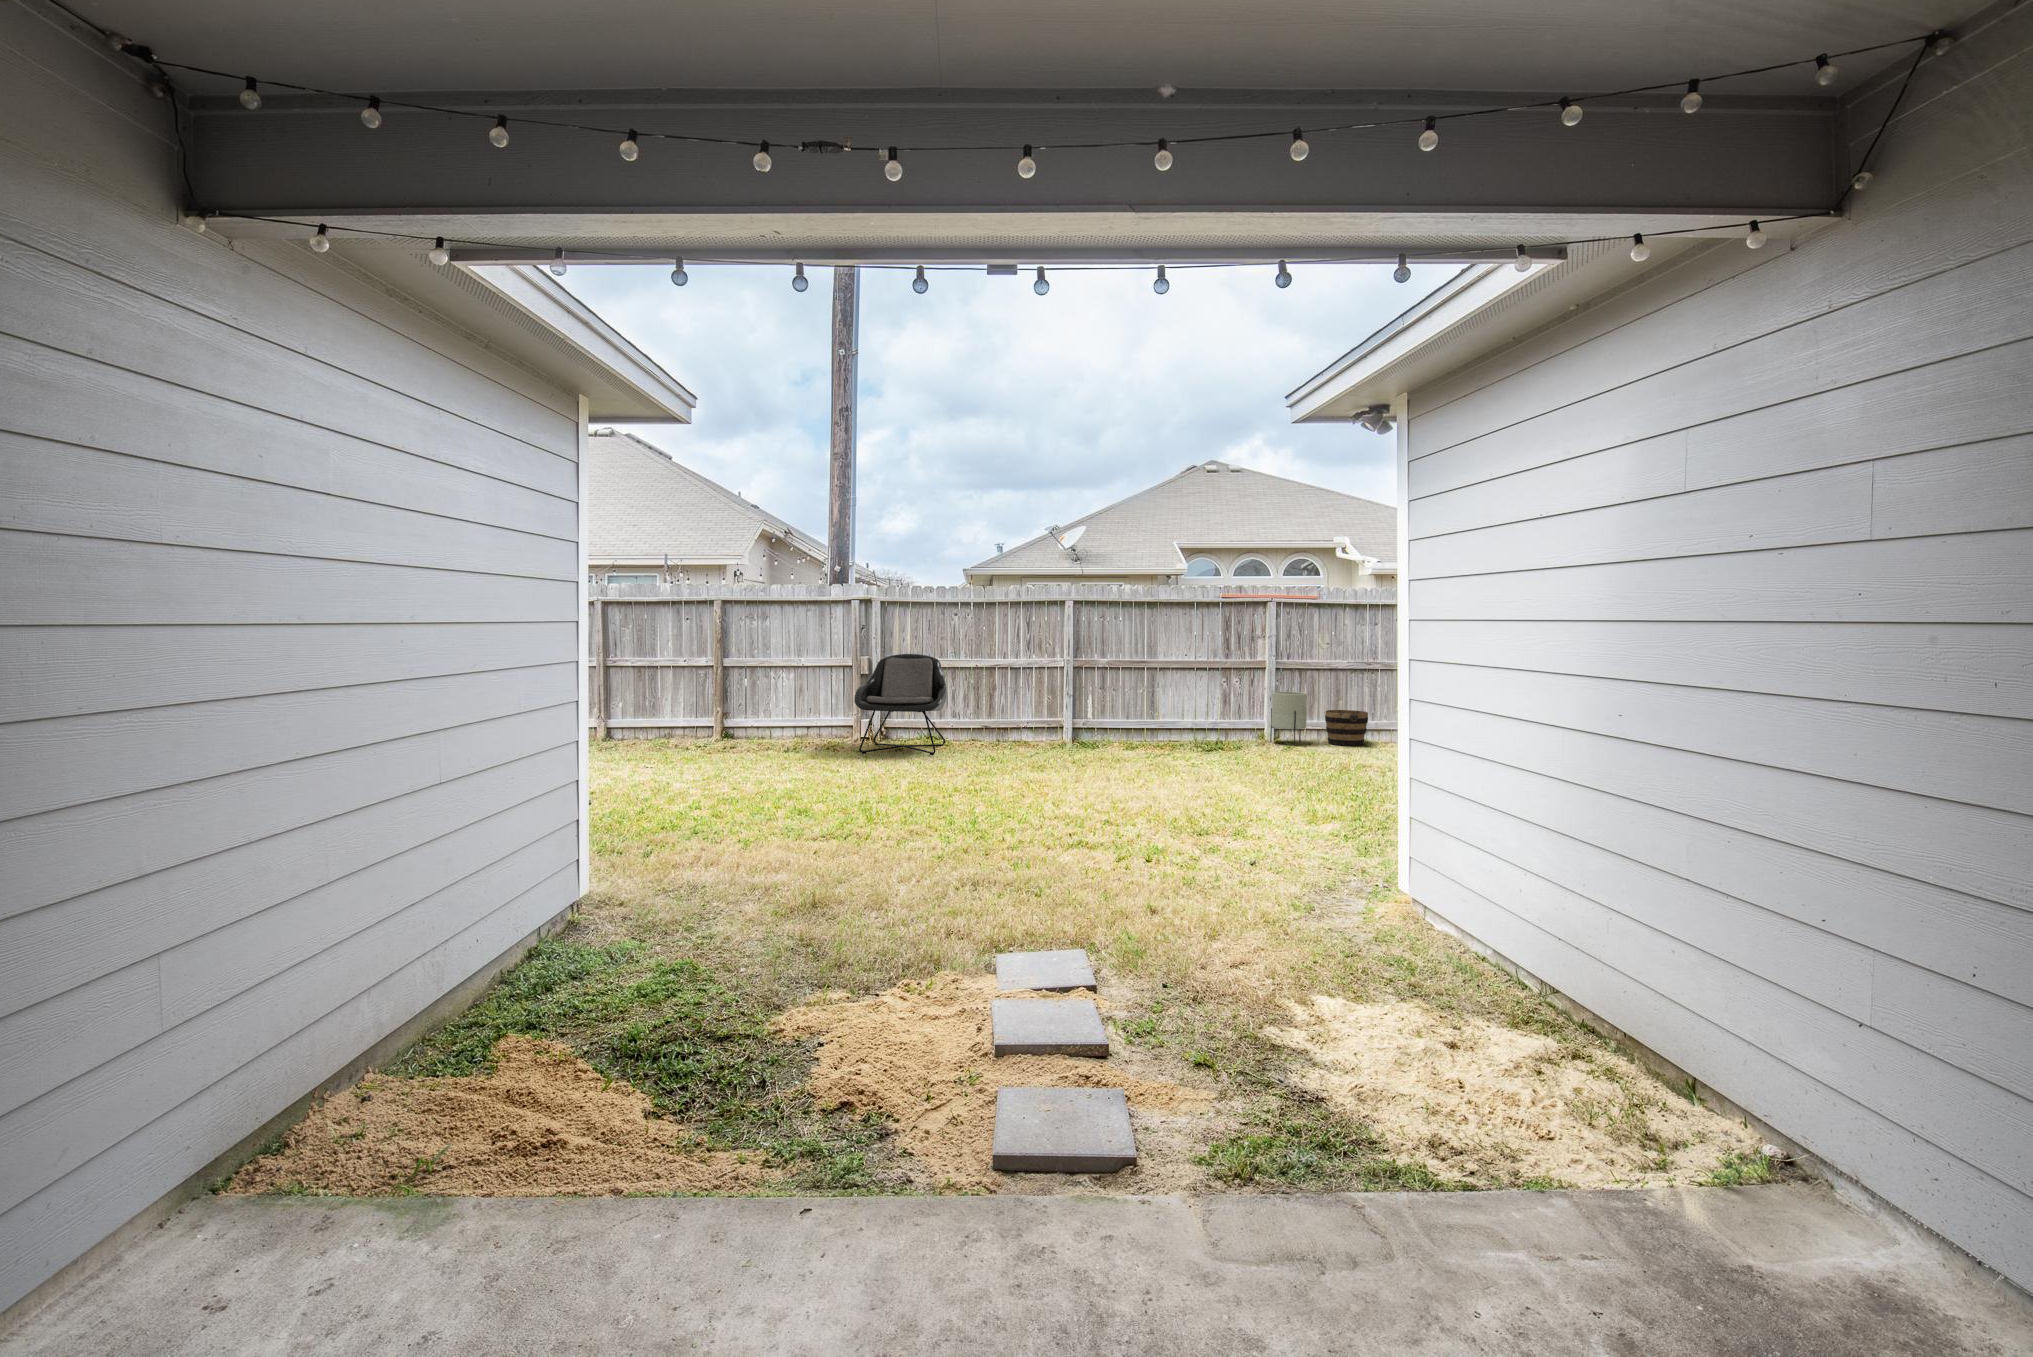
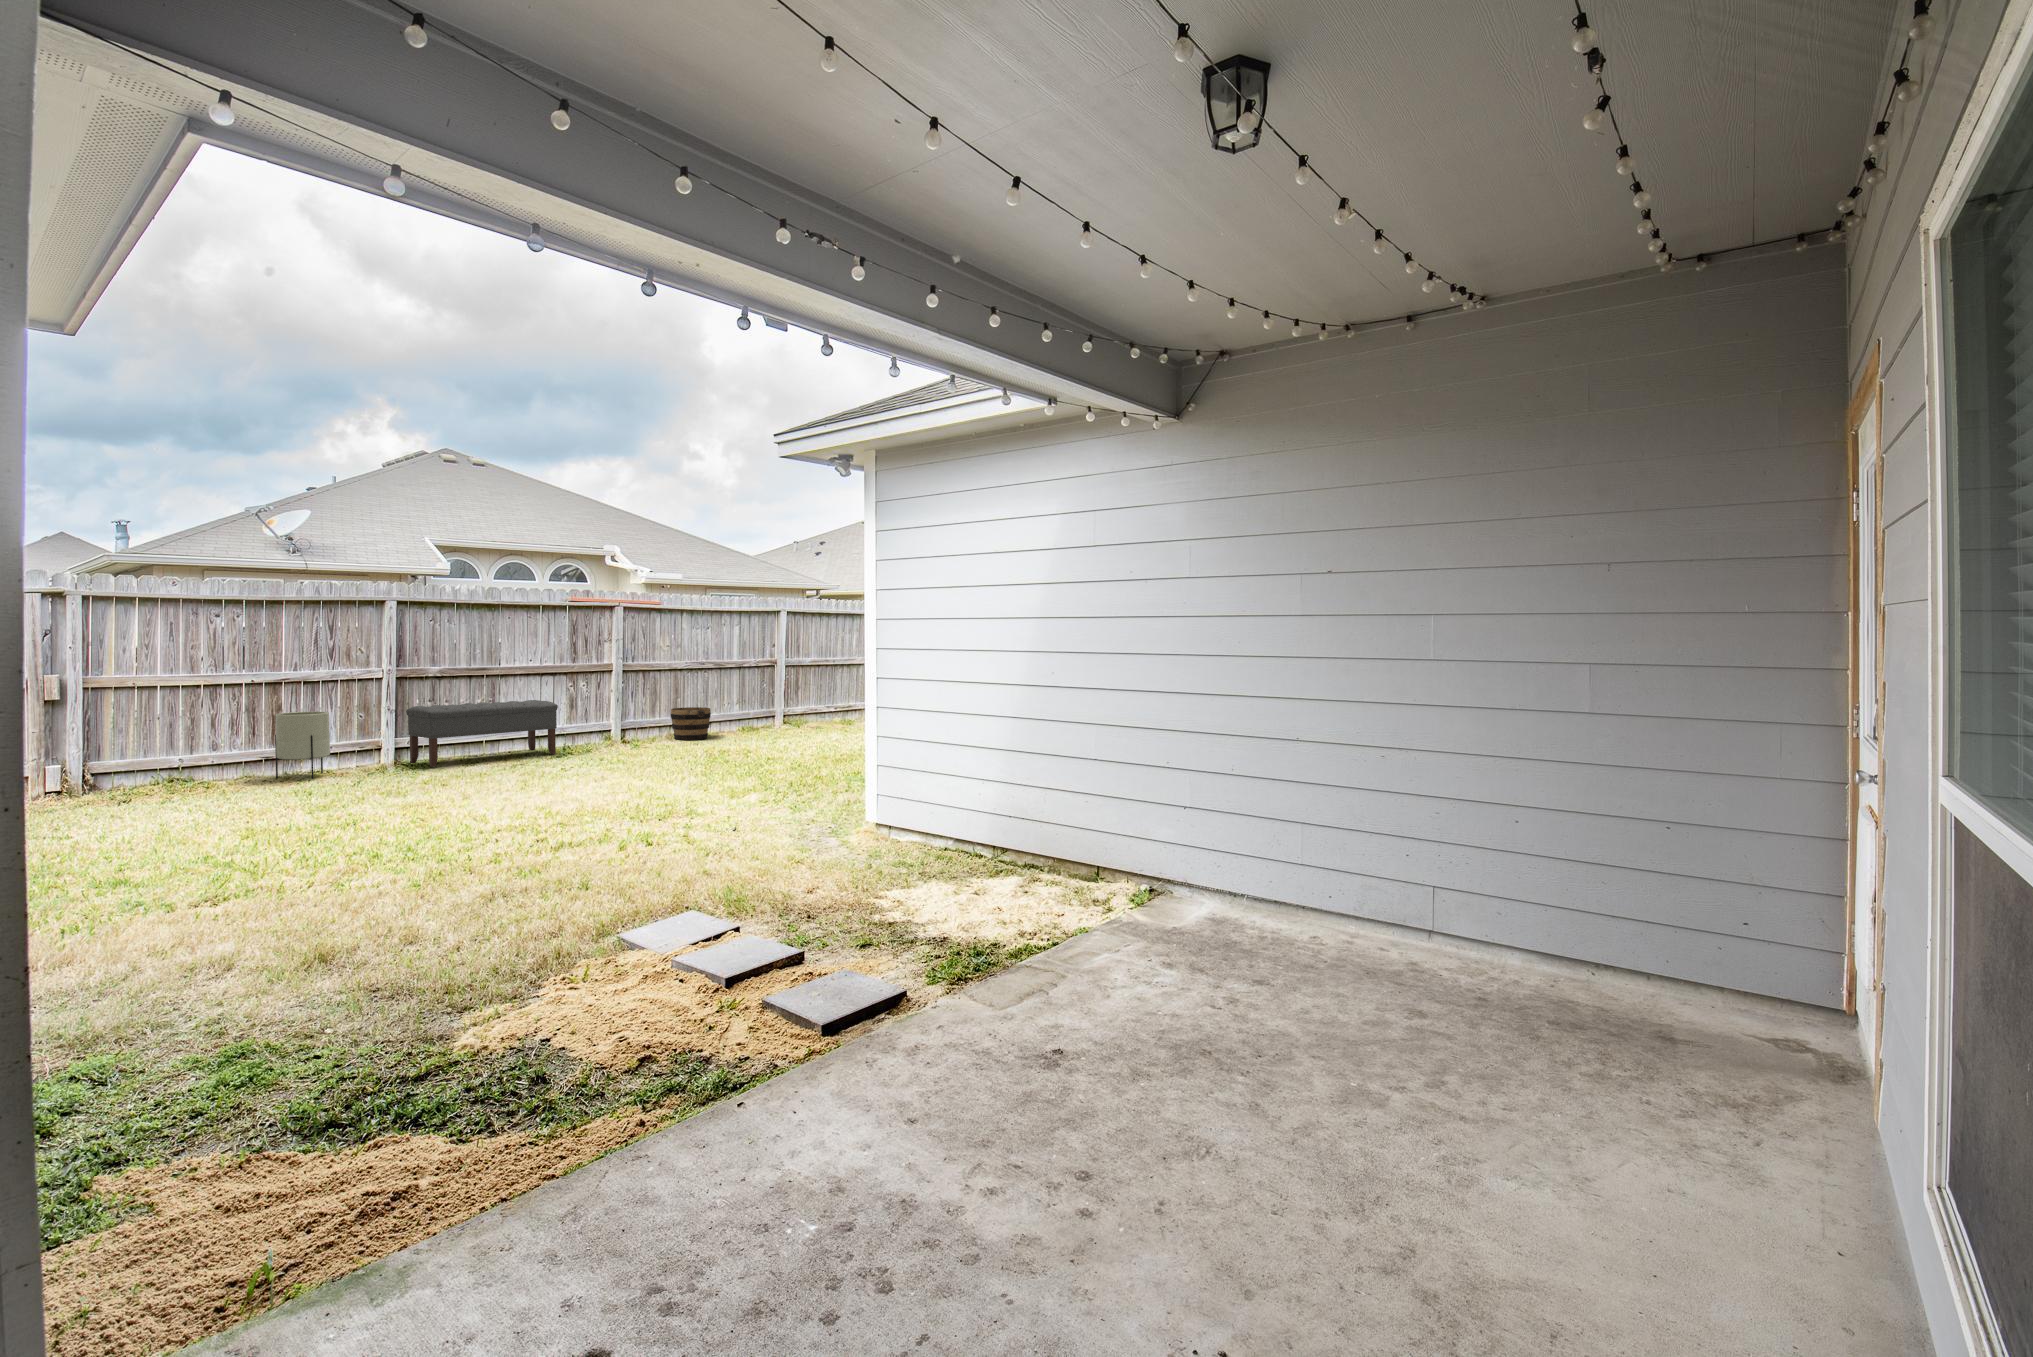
lounge chair: present [855,654,947,755] -> none [56,667,226,812]
planter: present [1270,692,1307,745] -> present [275,712,330,779]
bench: none [1081,693,1202,747] -> present [406,700,558,767]

